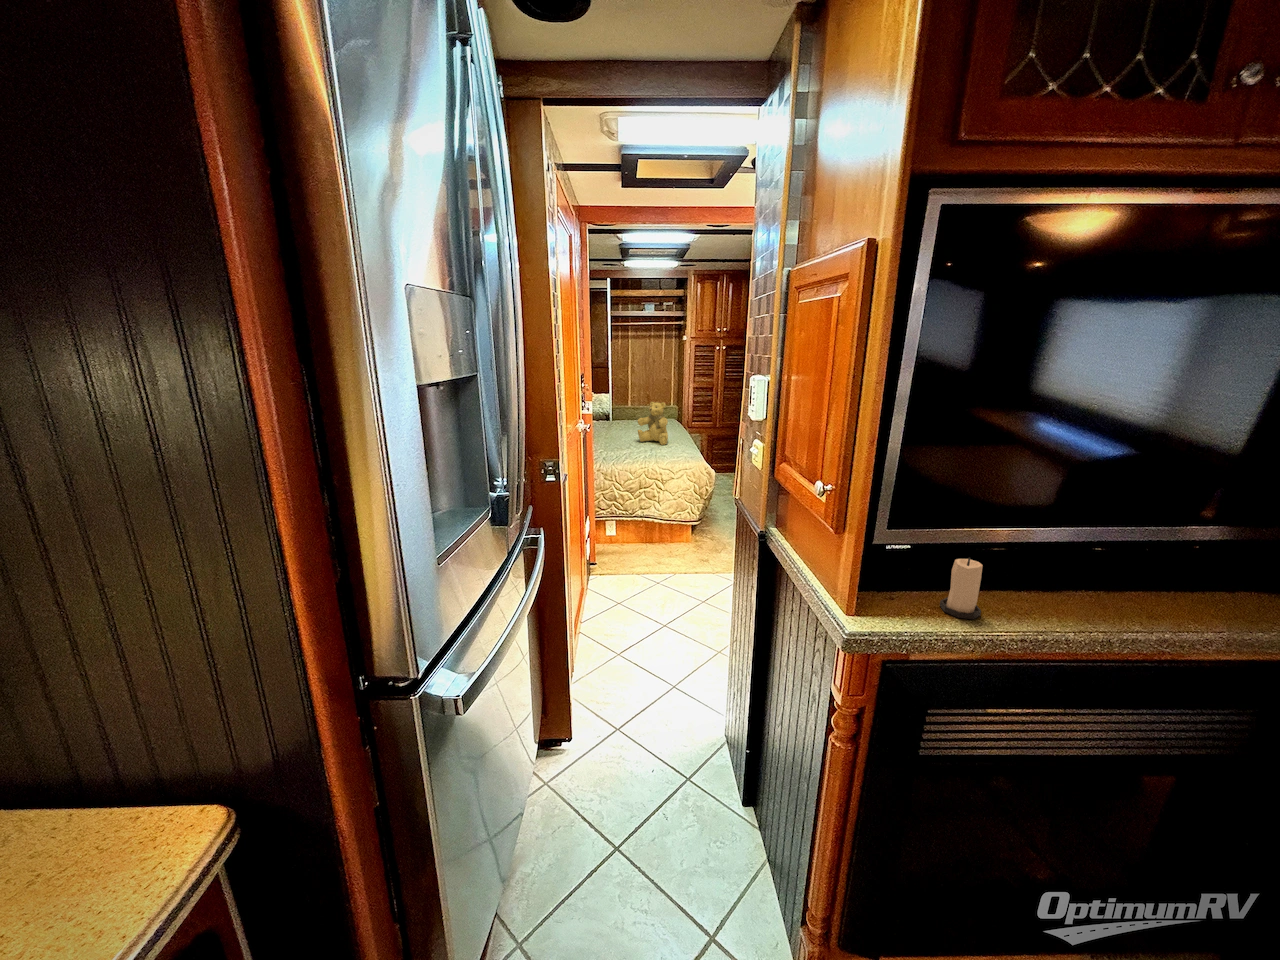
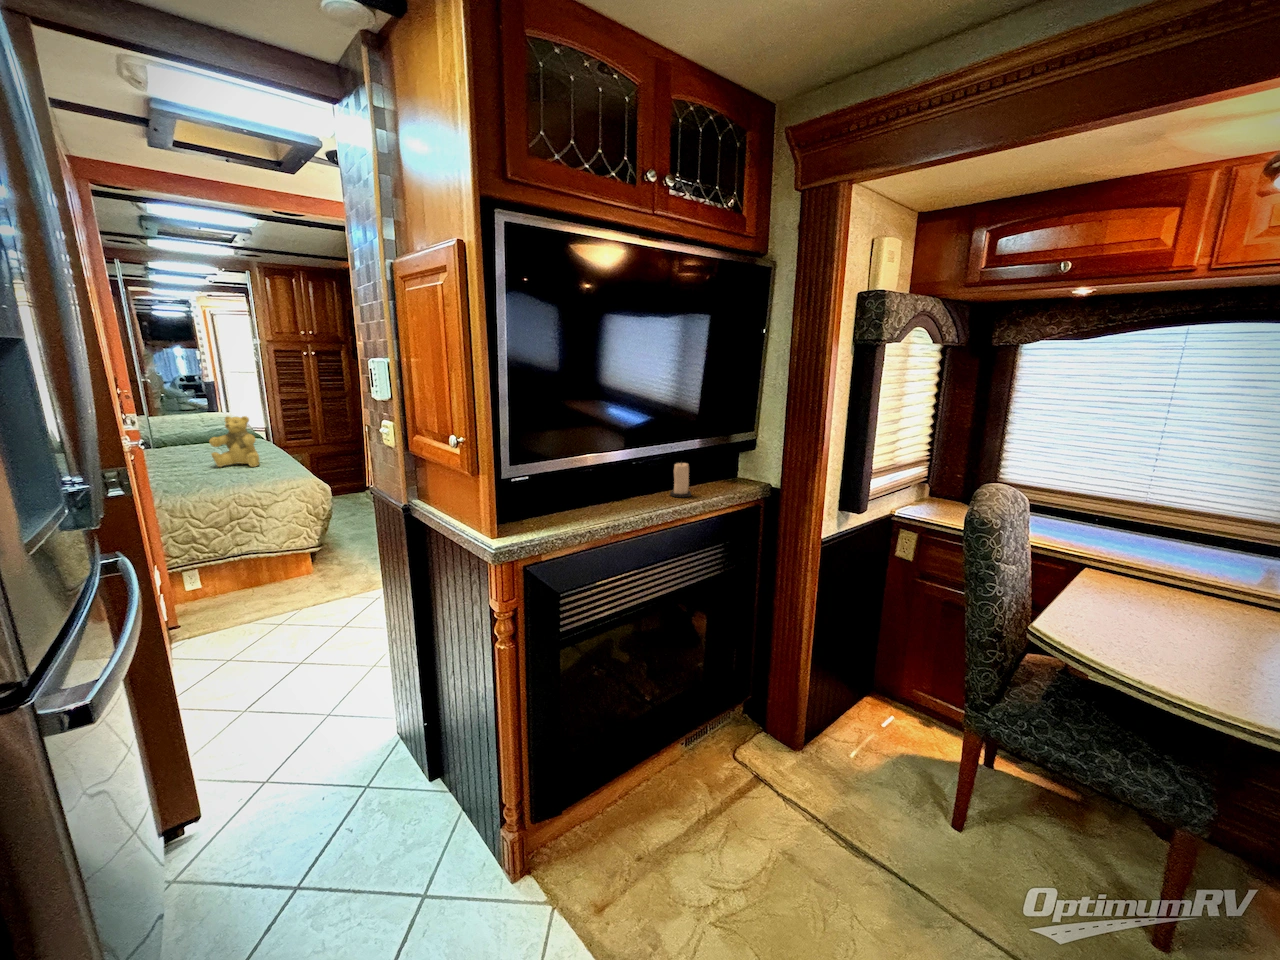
candle: present [940,557,983,619] -> present [670,462,691,497]

